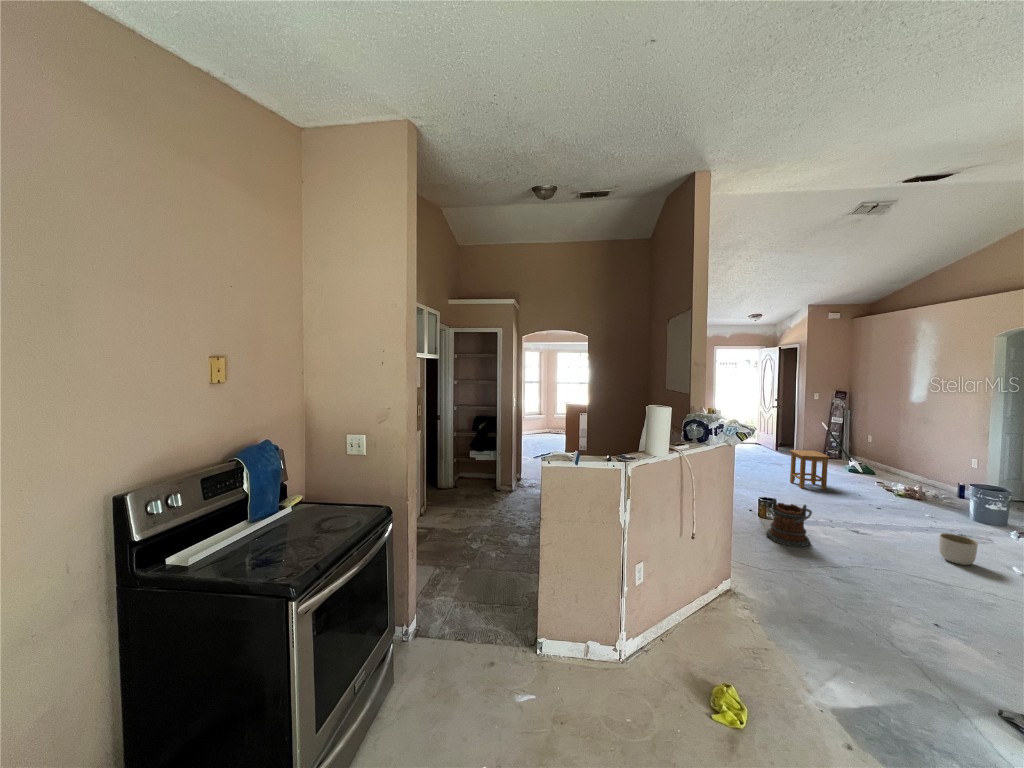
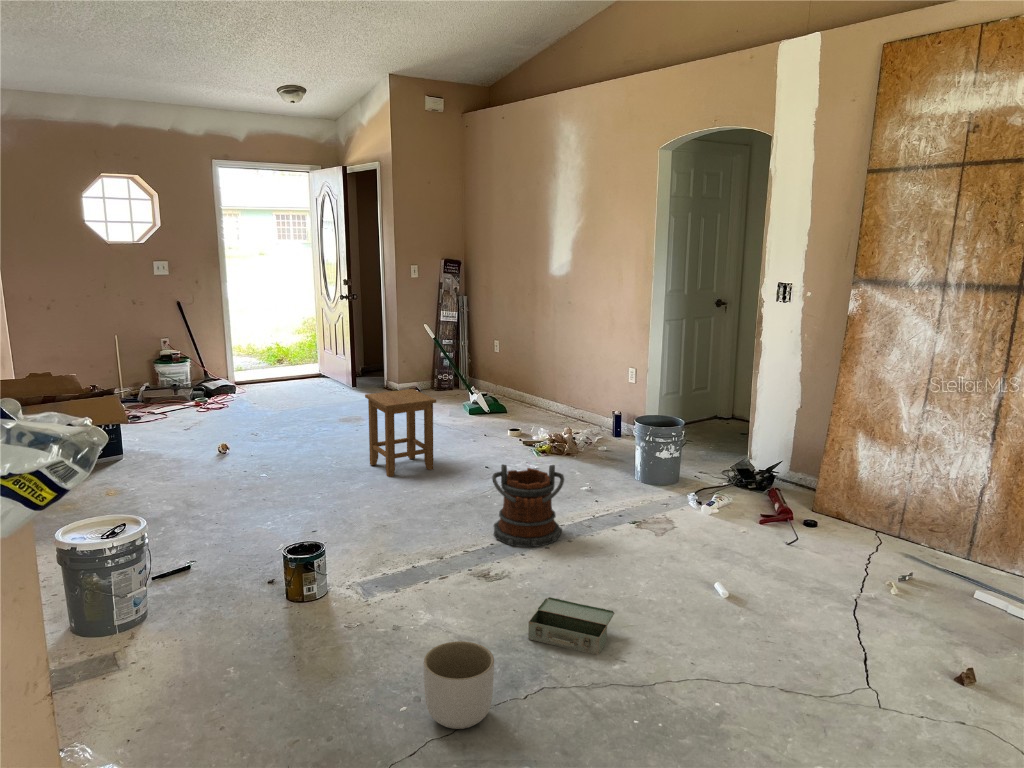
bucket: present [766,498,812,547] -> present [492,464,564,547]
planter: present [939,533,978,565] -> present [424,641,494,729]
toolbox: none [880,544,935,573] -> present [528,597,614,655]

